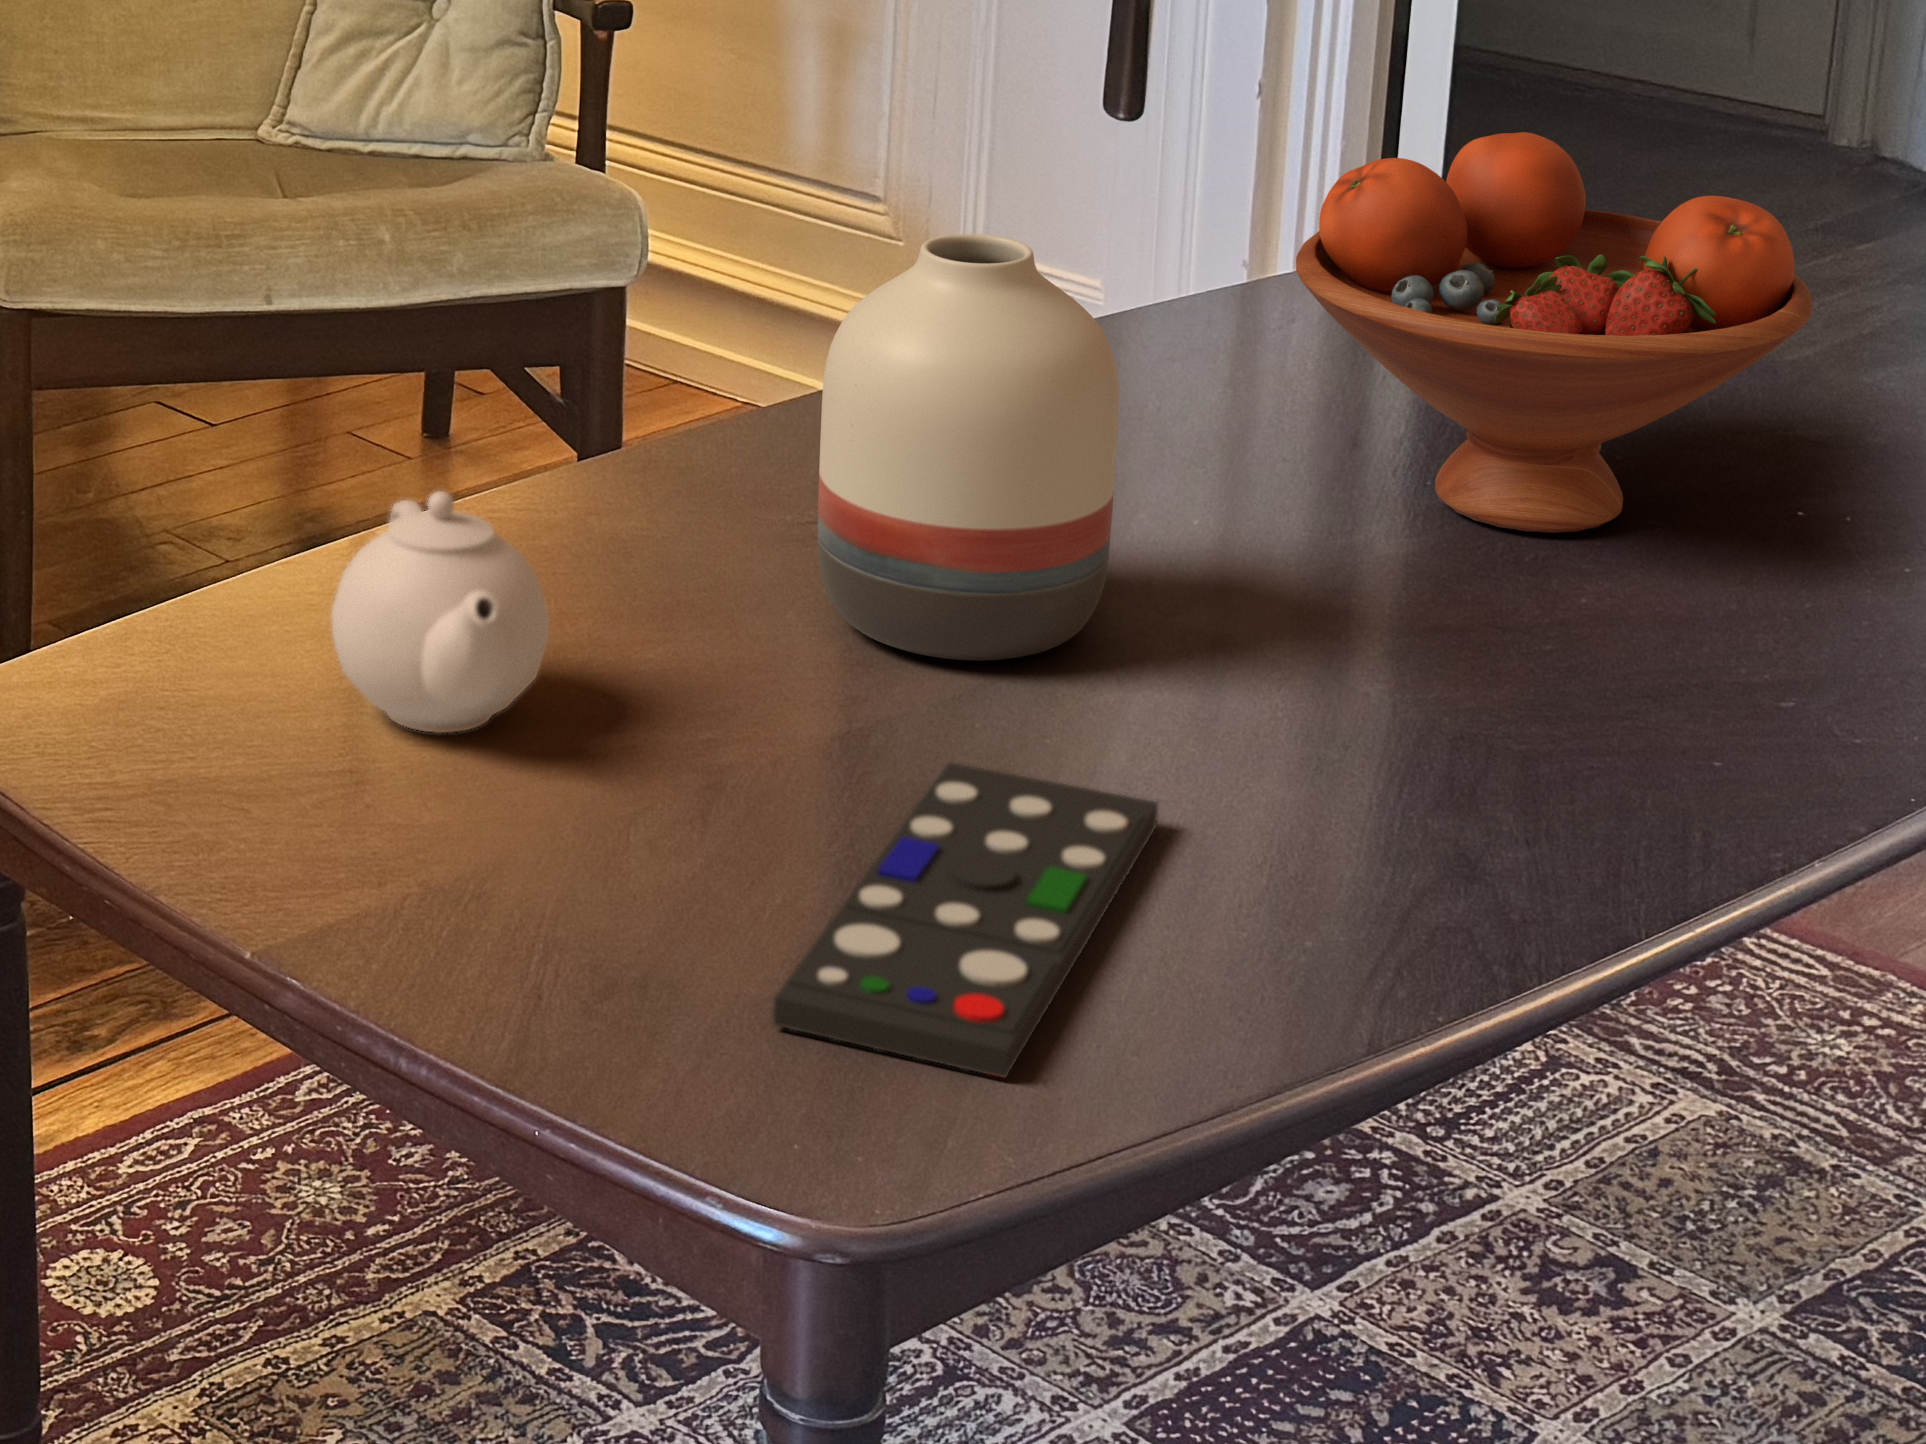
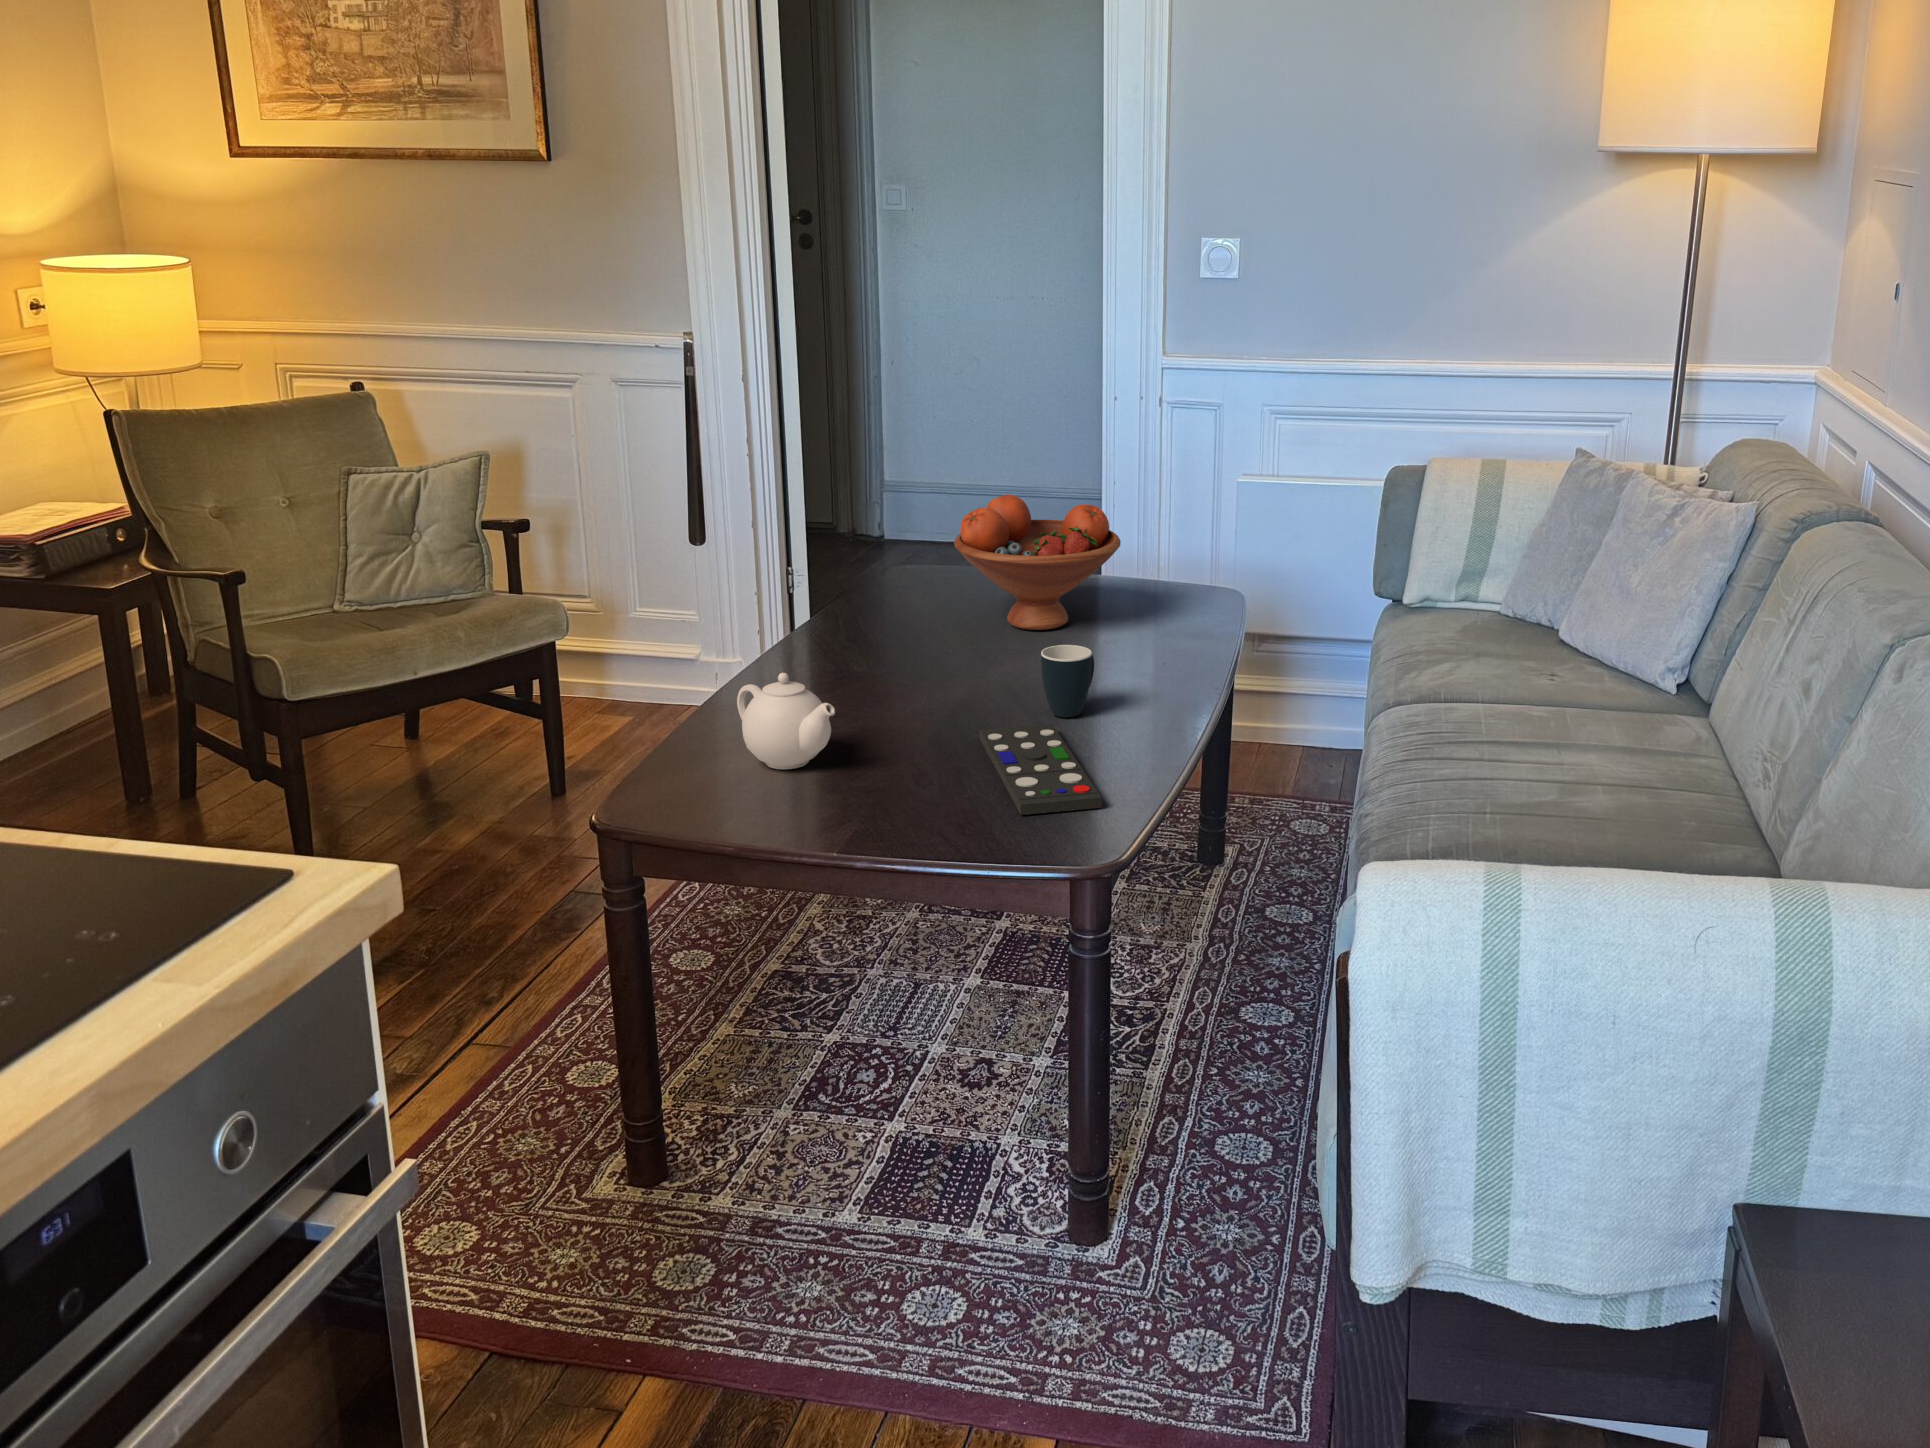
vase: present [818,234,1119,661] -> none [864,547,971,705]
mug: none [1200,585,1396,797] -> present [1041,645,1094,717]

